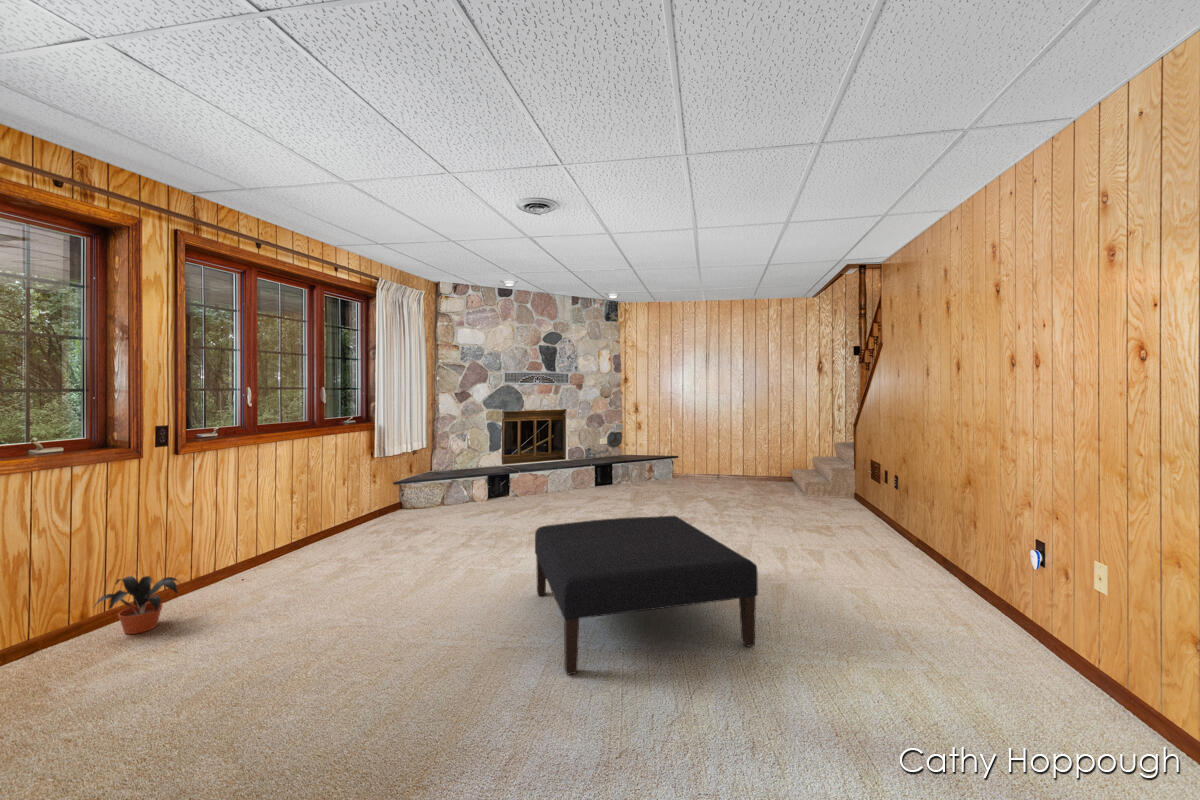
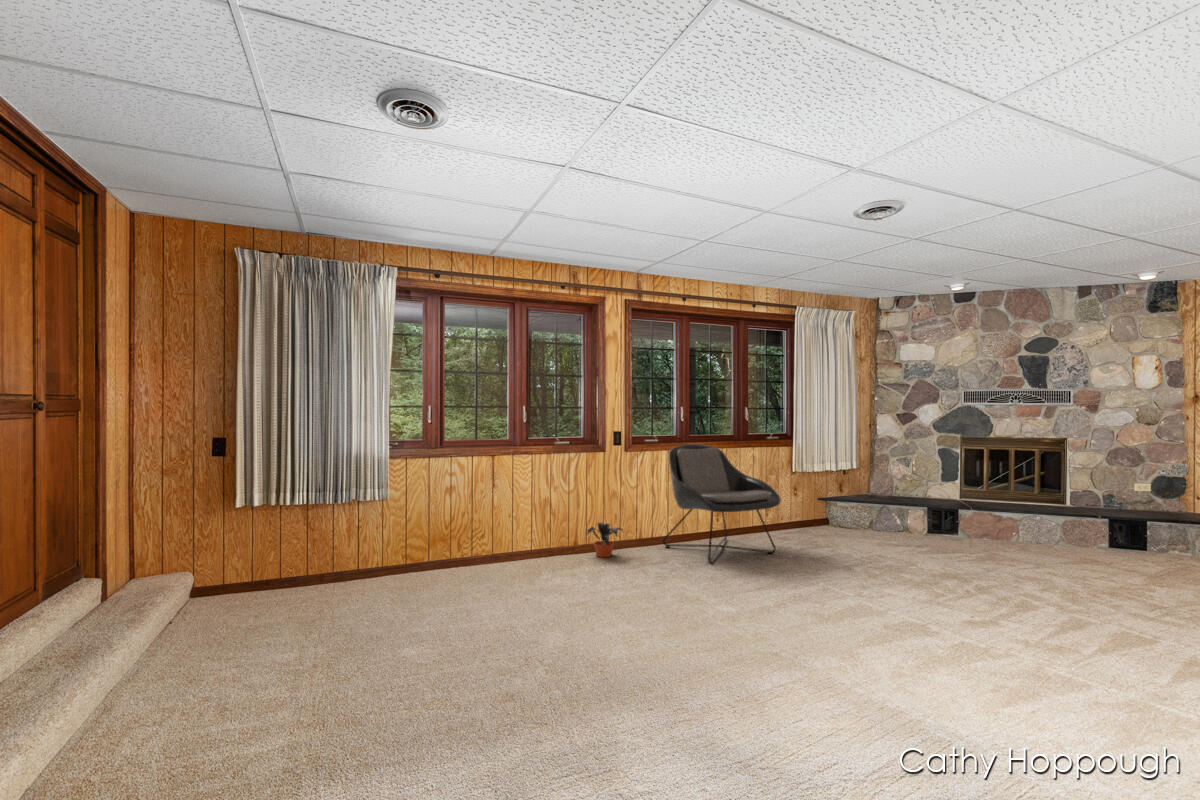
lounge chair: none [234,436,395,587] -> present [663,444,781,563]
ottoman: present [535,516,758,674] -> none [791,545,1046,723]

